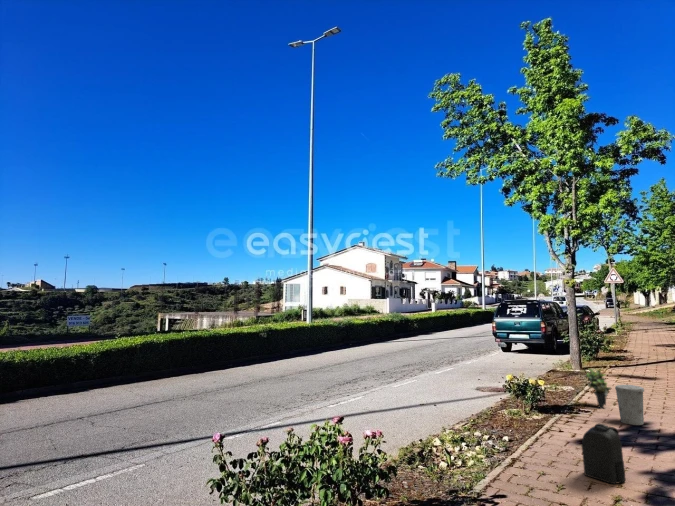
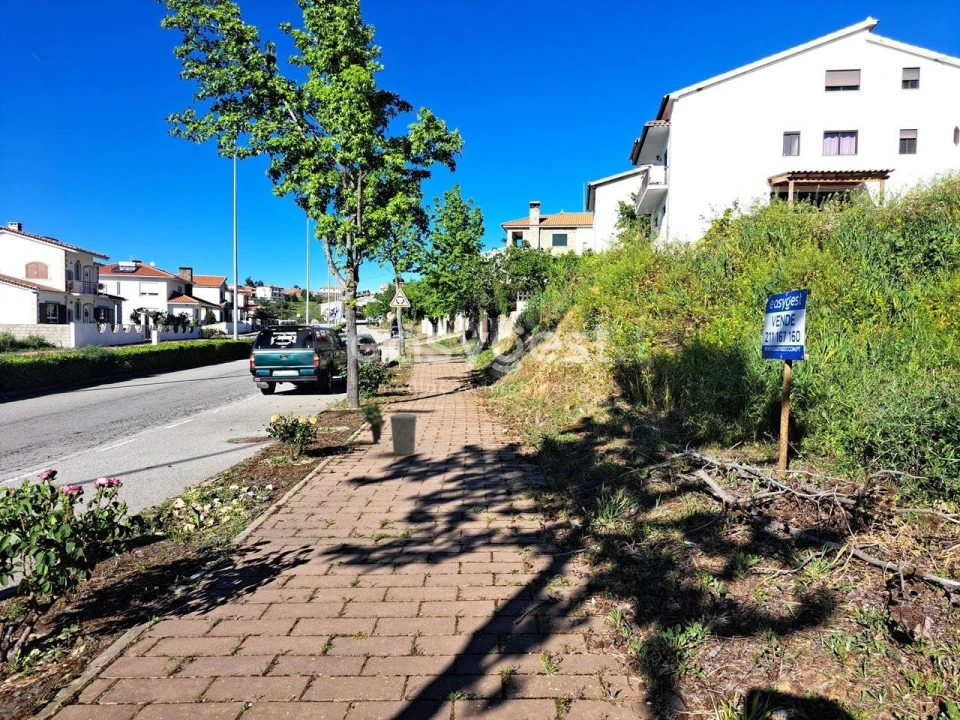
backpack: present [582,423,626,484] -> none [353,450,392,509]

